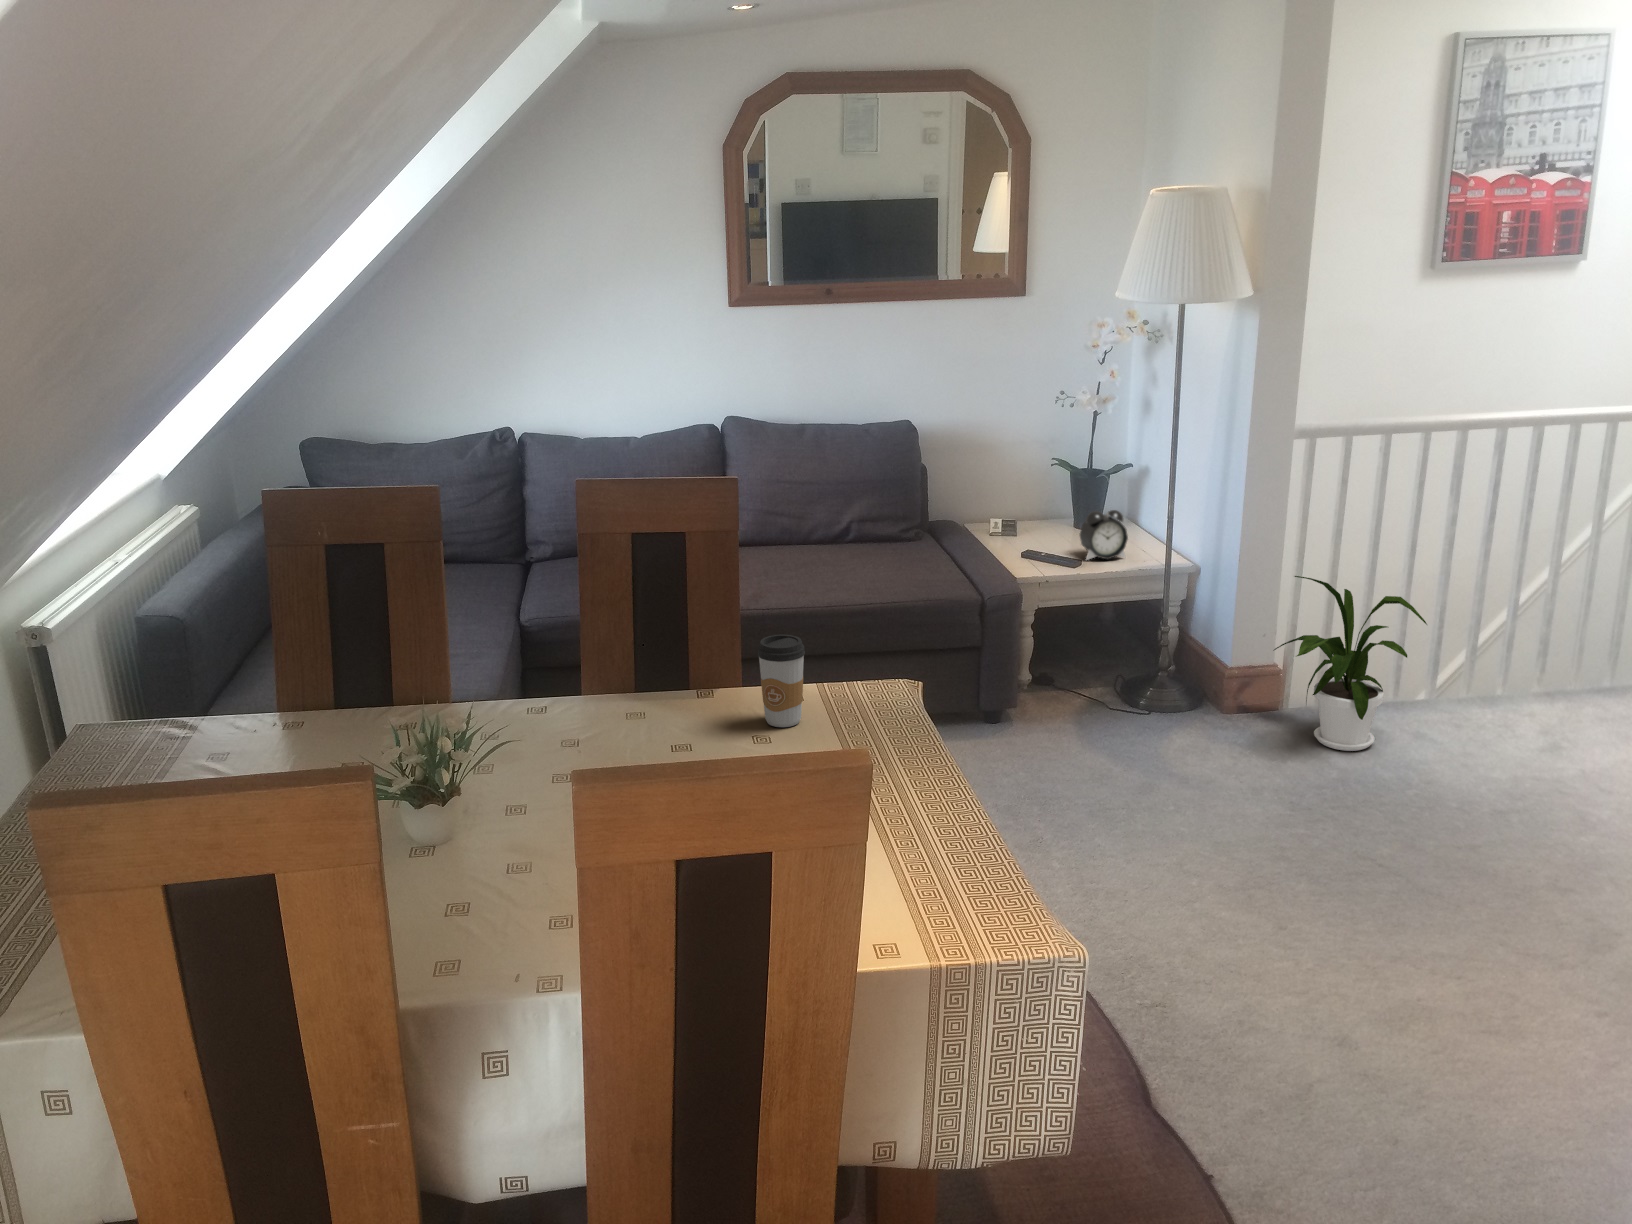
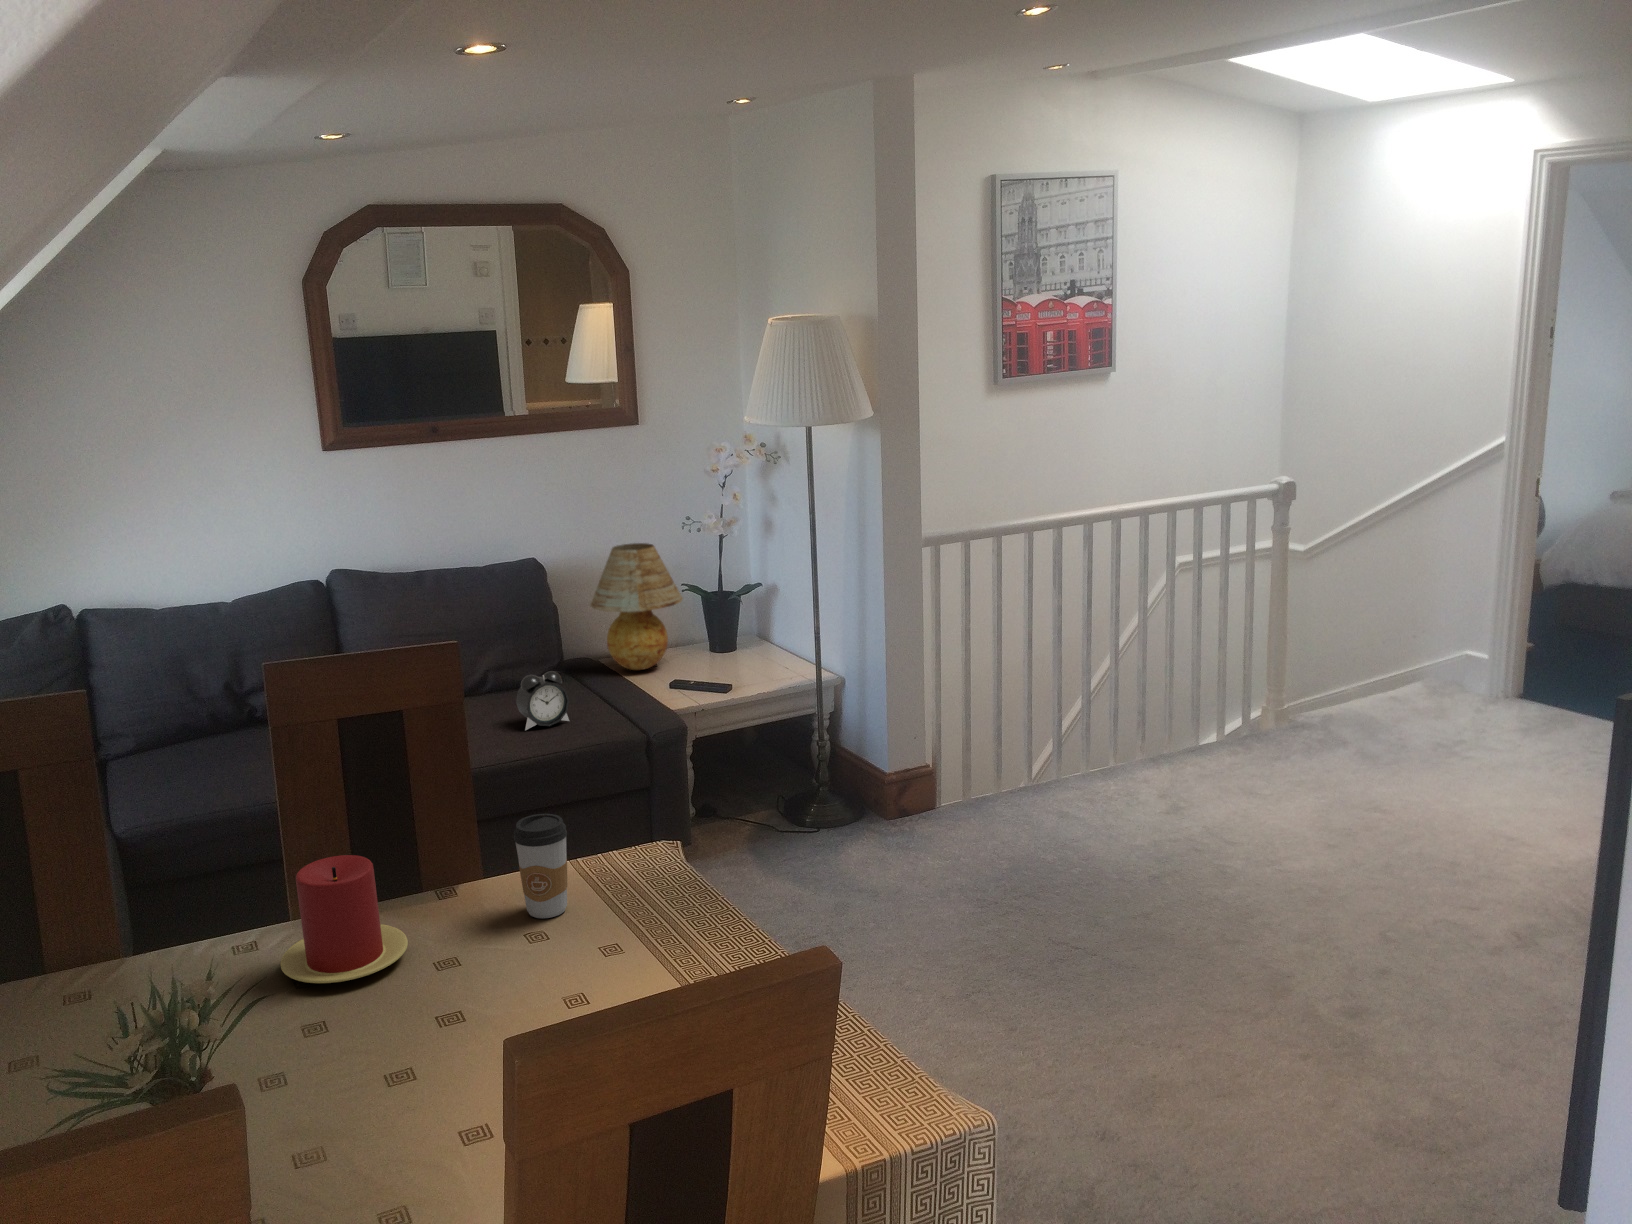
table lamp: none [954,412,1046,537] -> present [591,543,683,670]
alarm clock: present [1080,510,1128,560] -> present [516,671,569,730]
house plant: present [1274,576,1427,751] -> none [924,677,1064,837]
candle: none [552,645,657,748] -> present [281,855,408,983]

